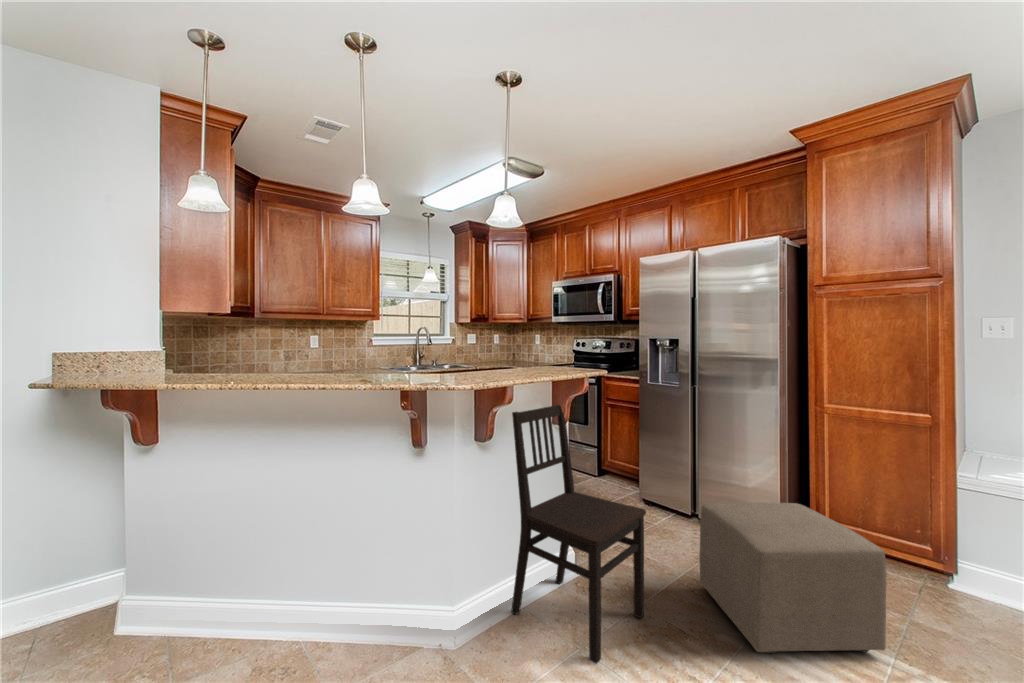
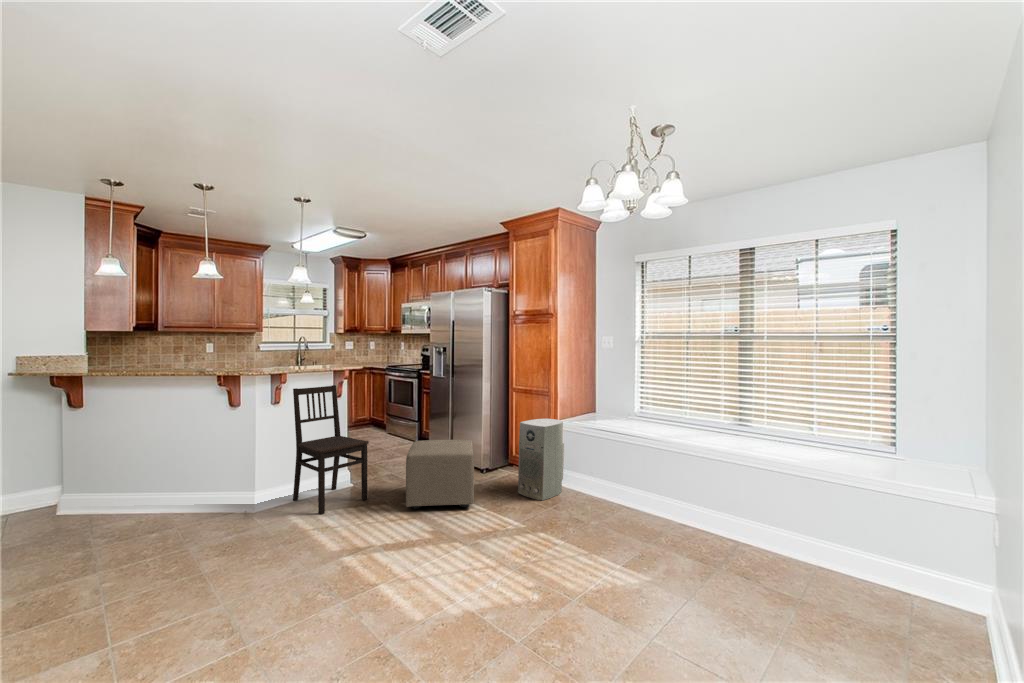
air purifier: none [900,466,990,633] -> present [518,419,564,500]

